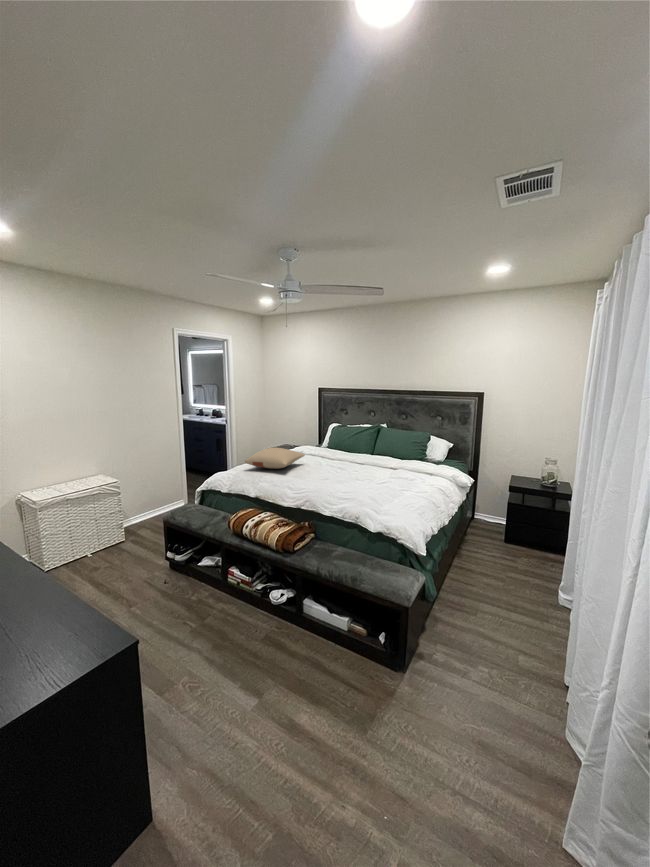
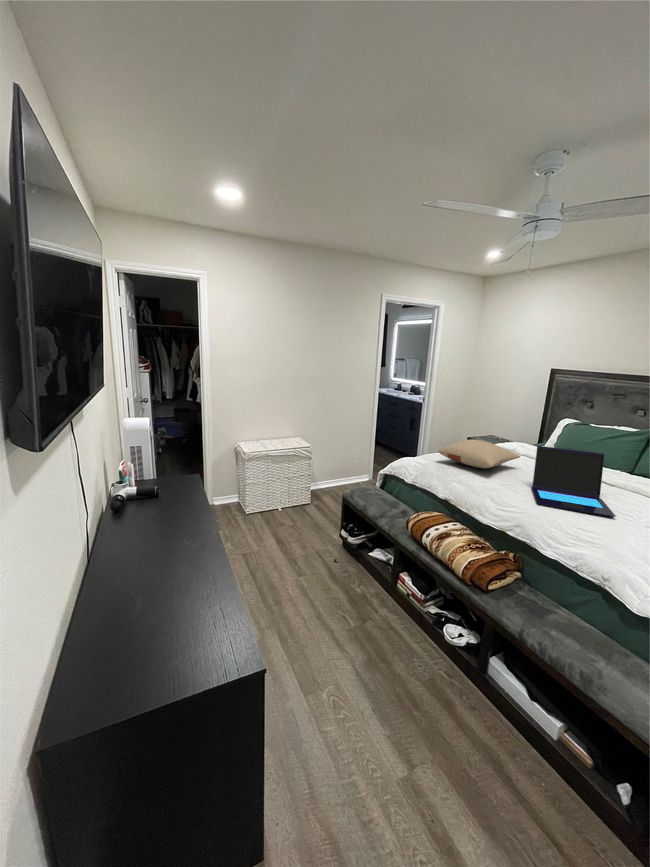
laptop: none [313,443,363,485] -> present [531,446,616,517]

